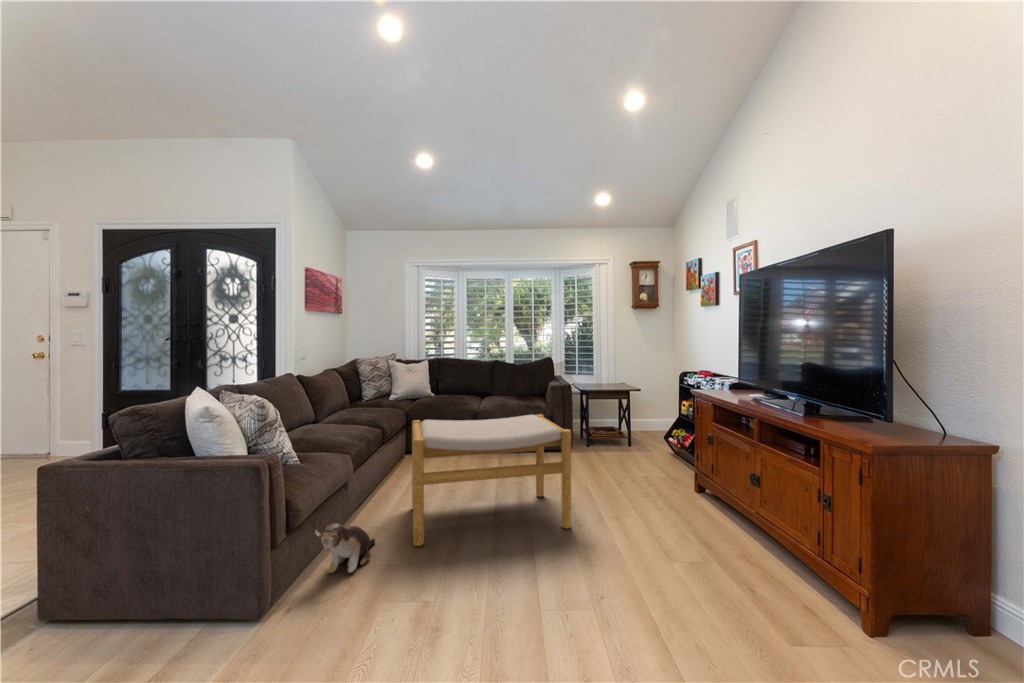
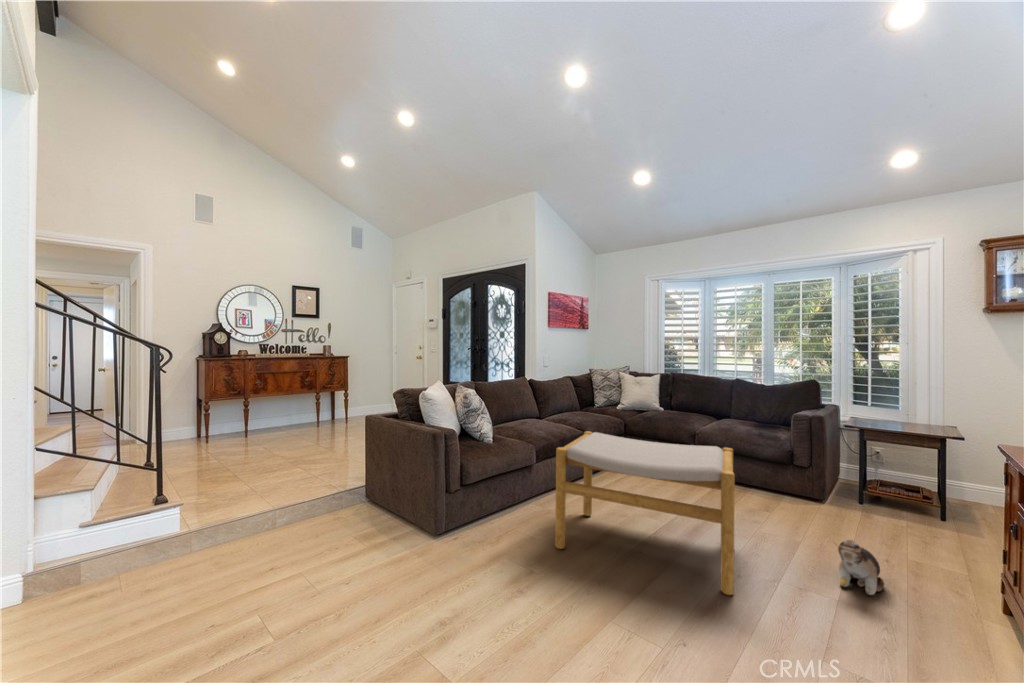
plush toy: present [315,523,375,573] -> present [838,540,884,595]

